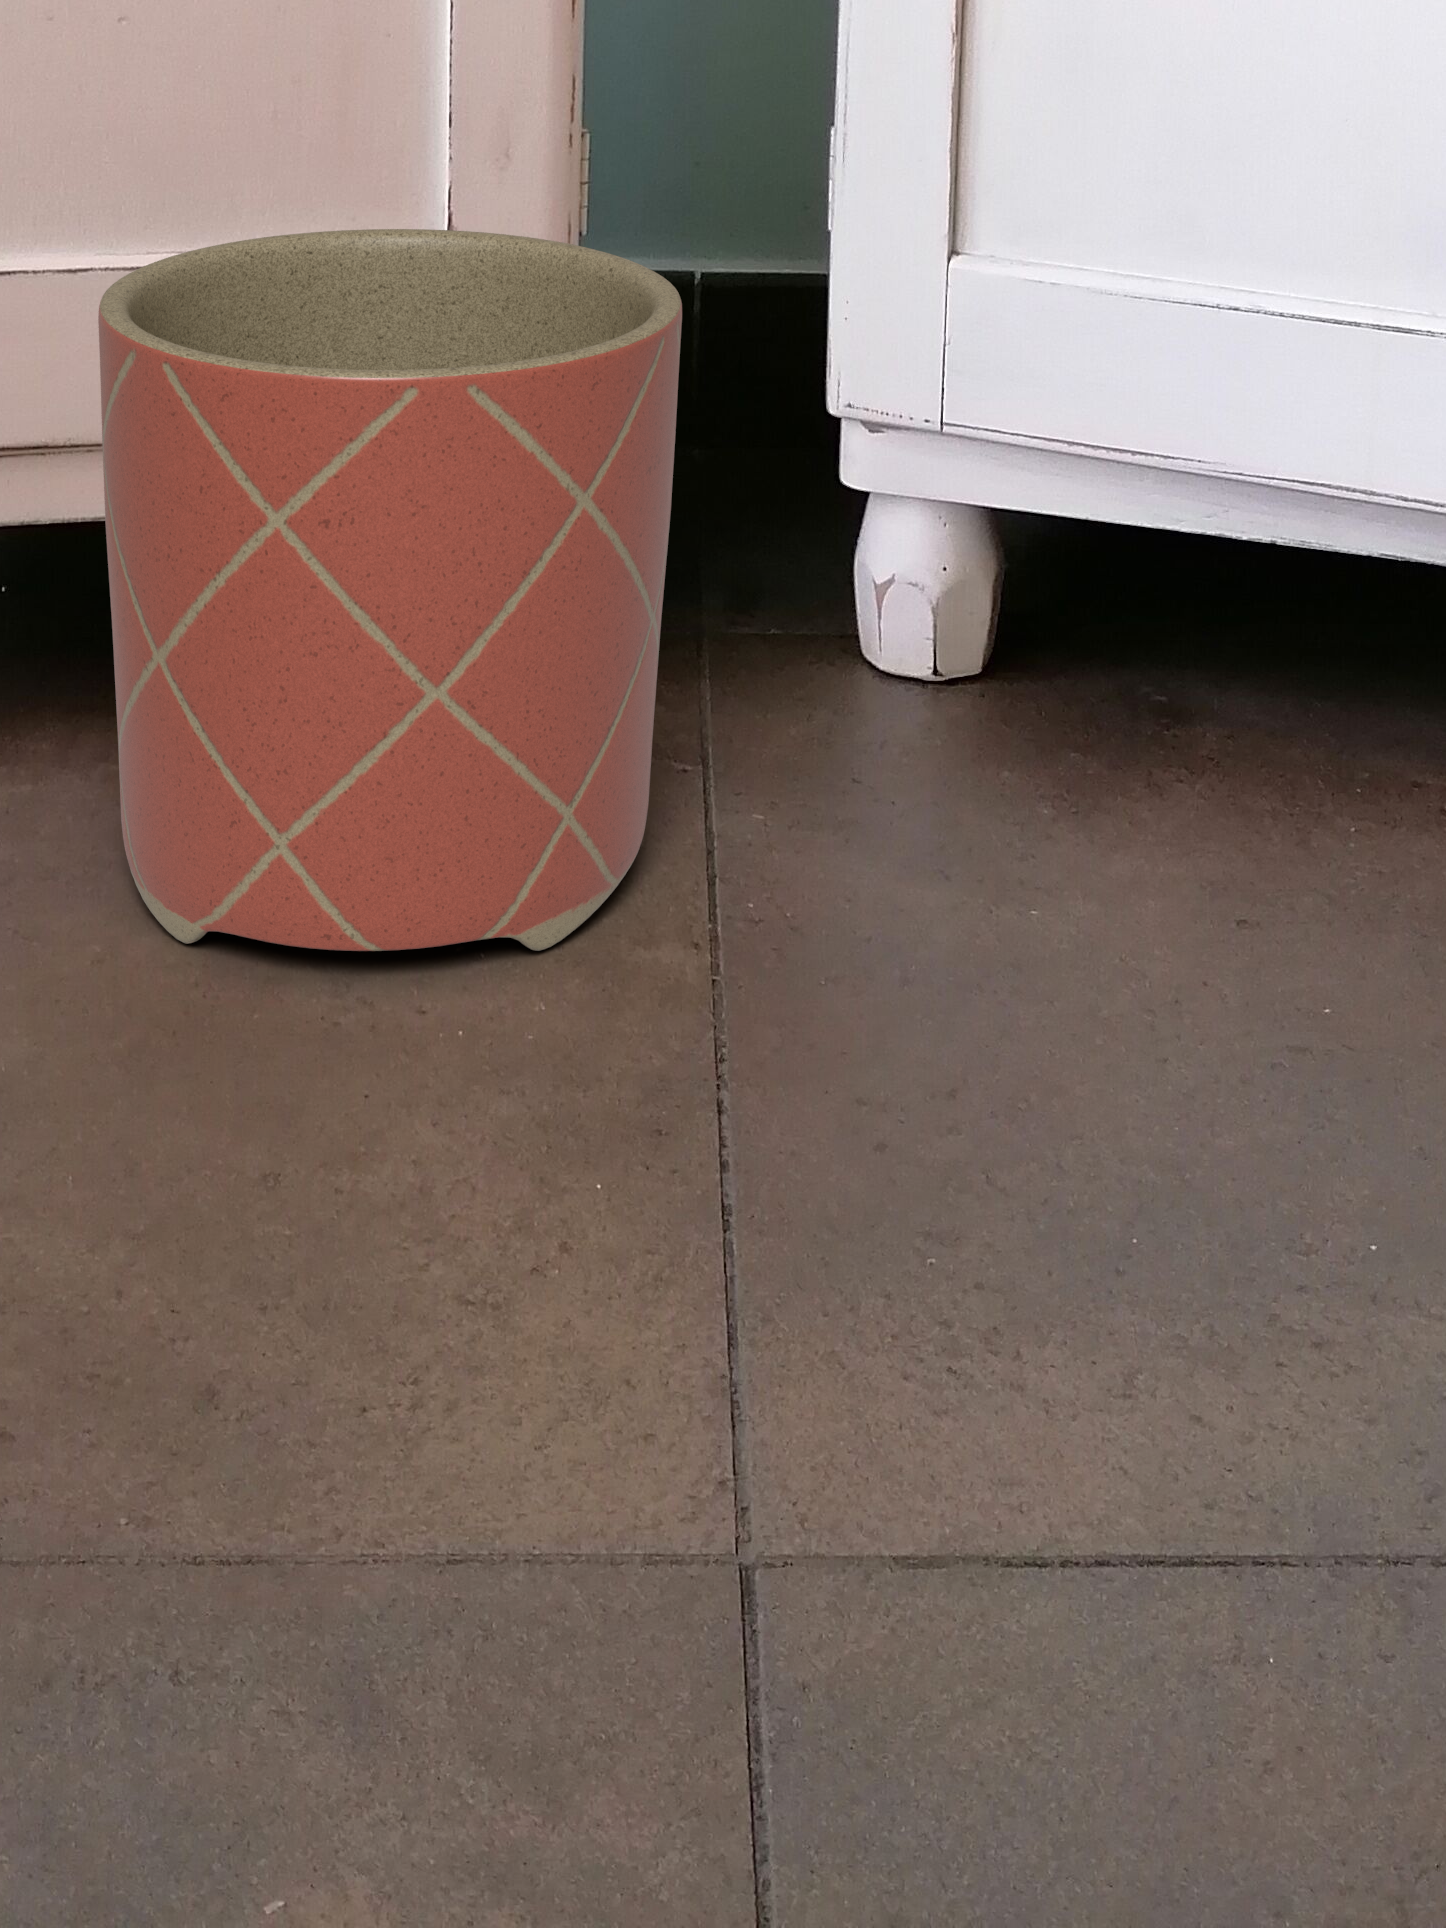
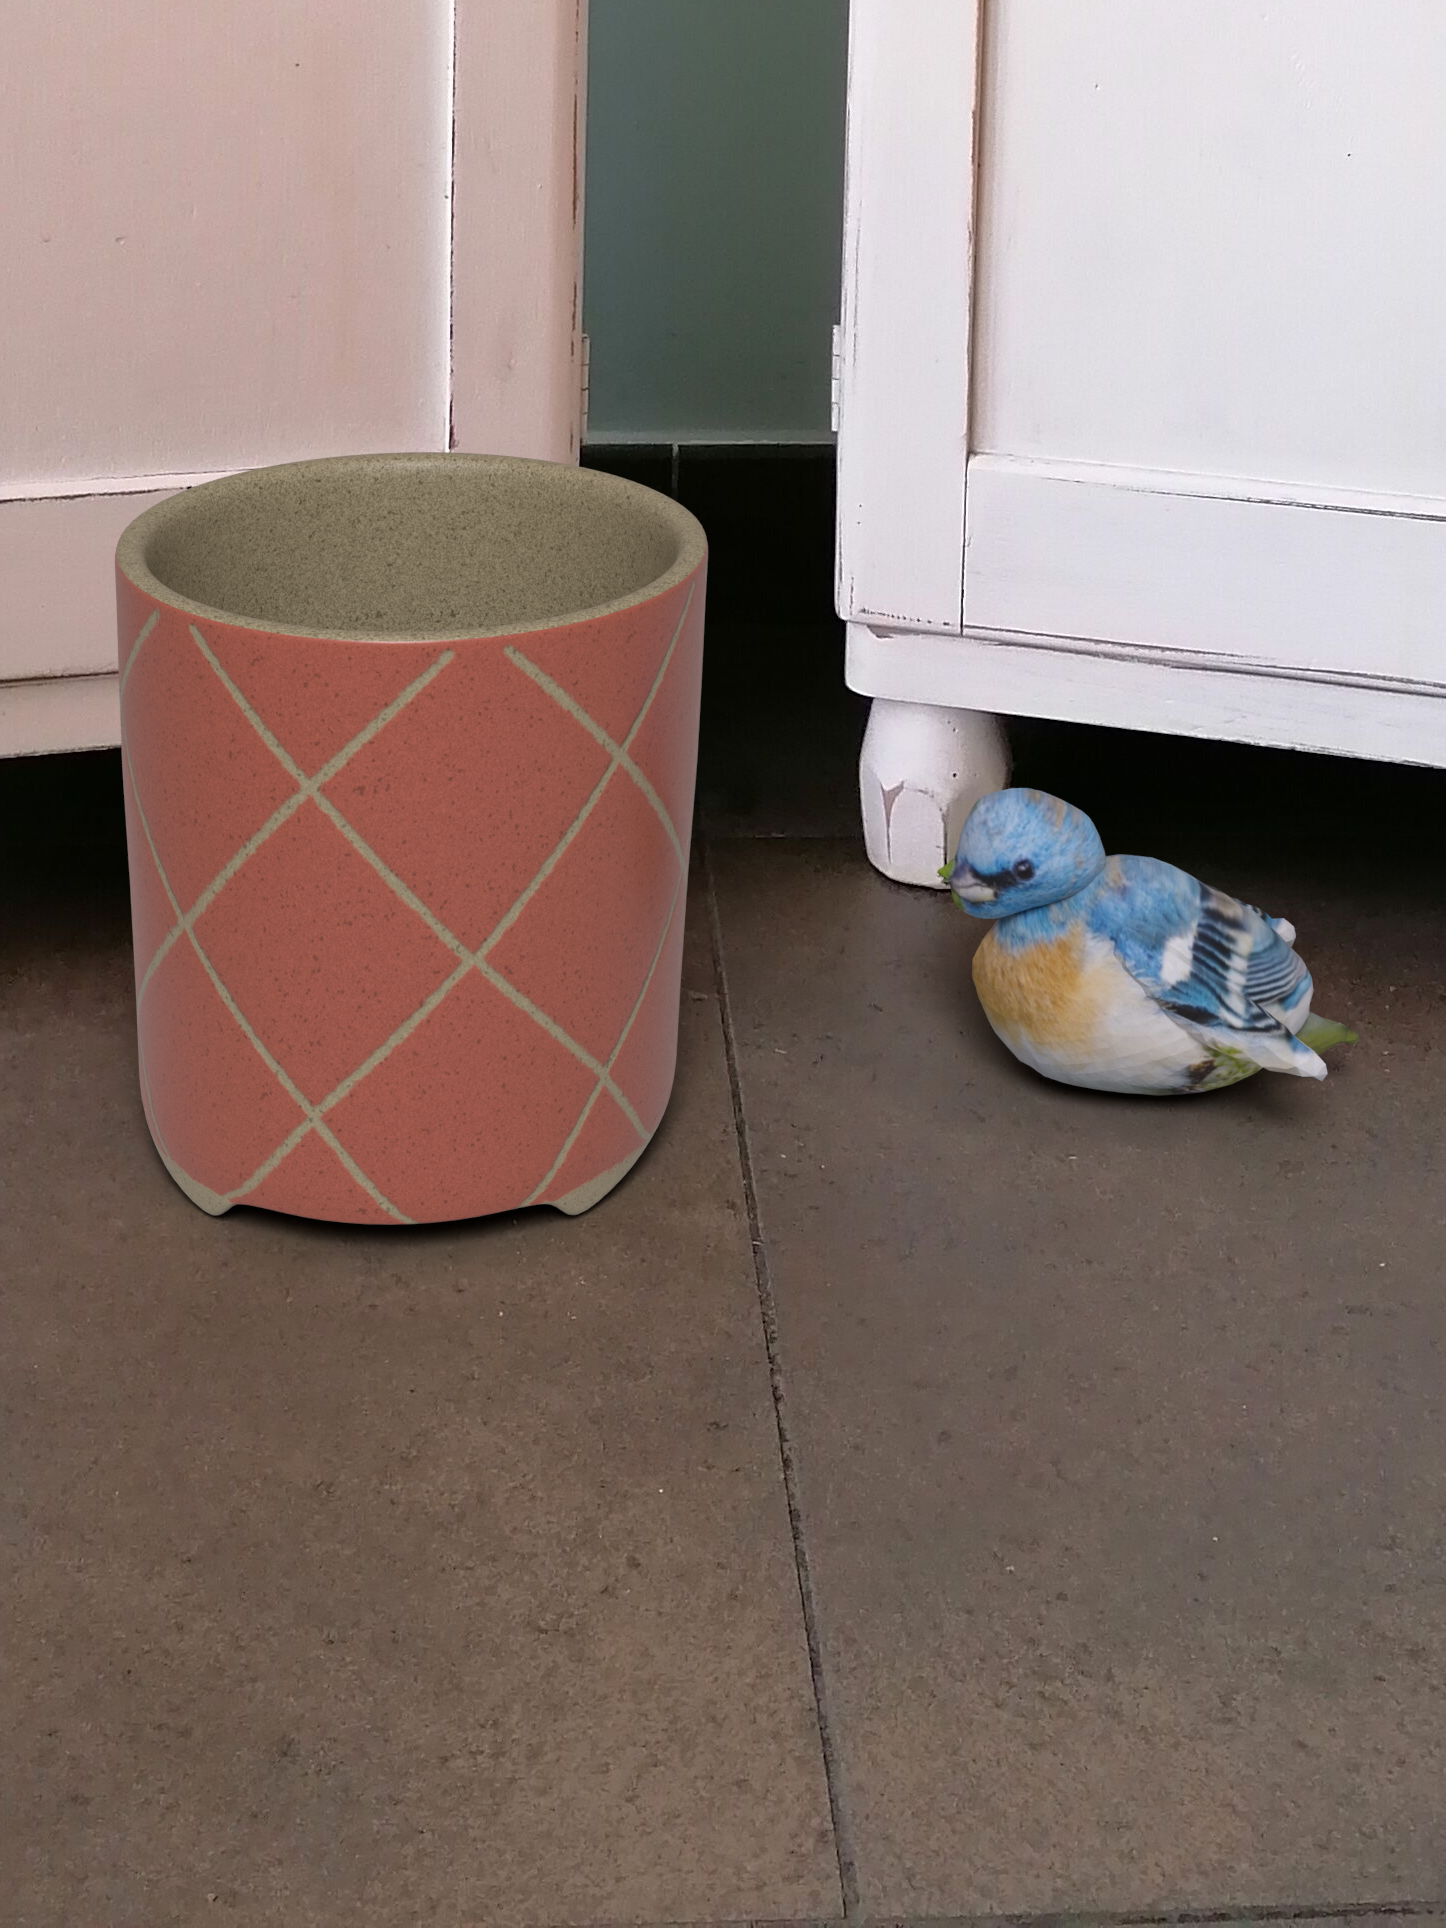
plush toy: none [909,559,1322,860] -> present [937,788,1359,1095]

